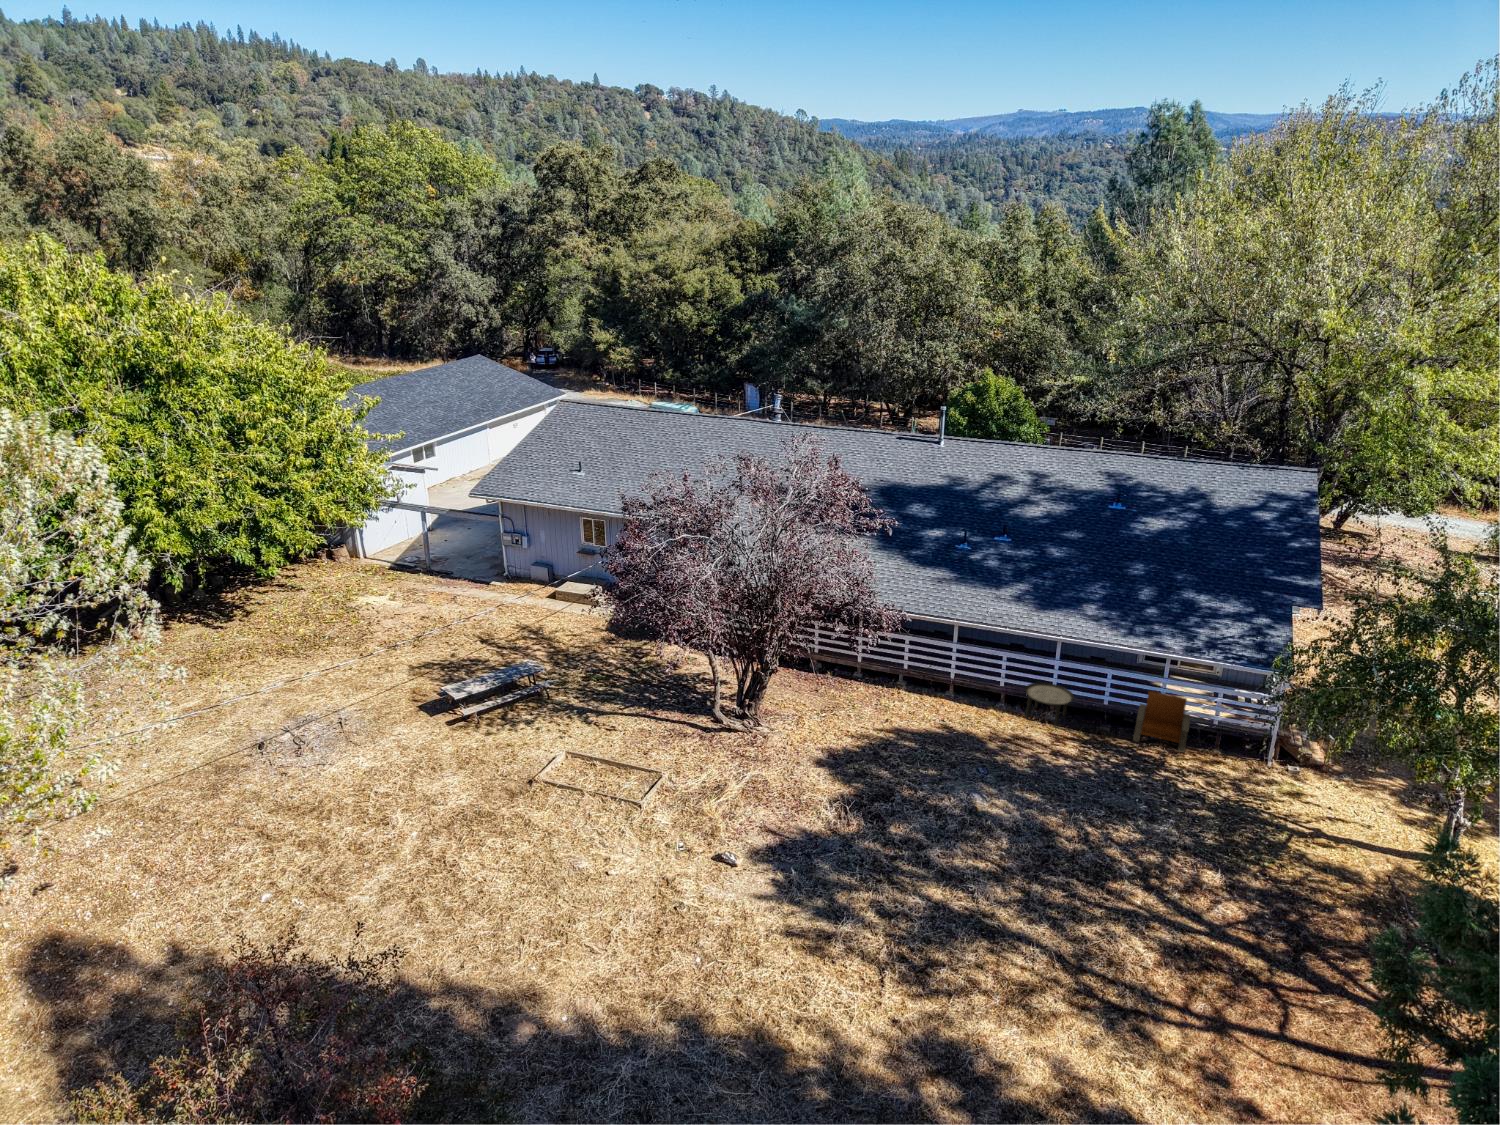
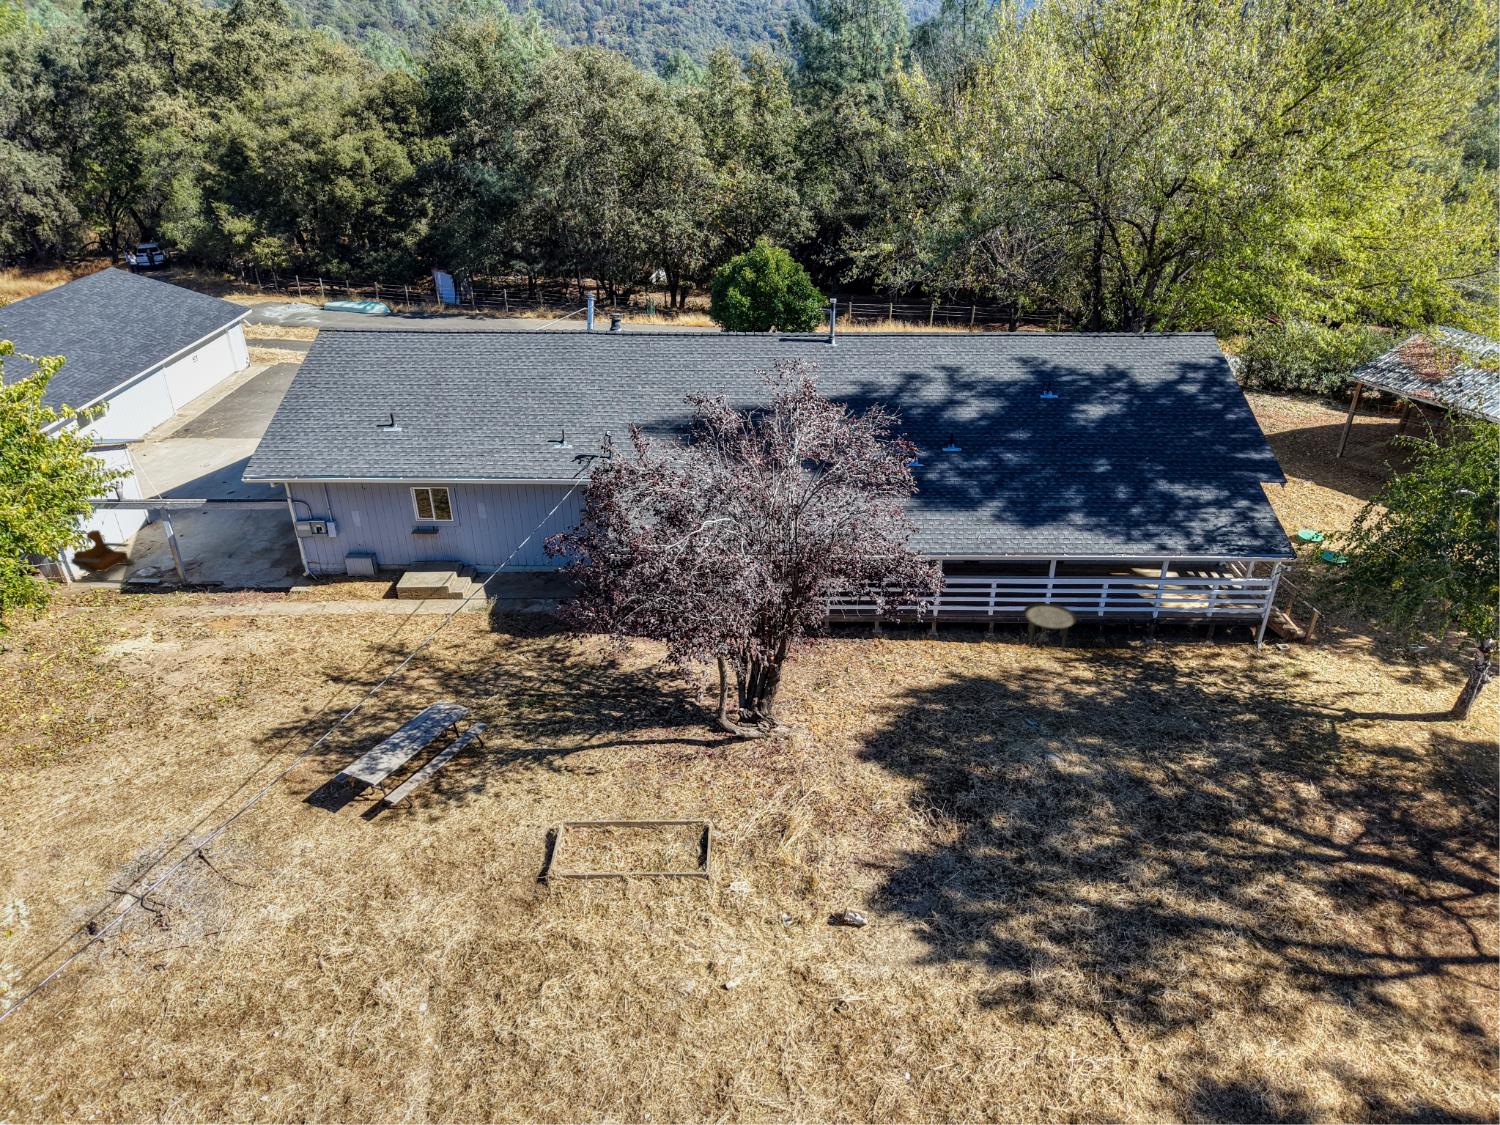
lounge chair: present [1133,691,1190,753] -> present [71,530,135,581]

